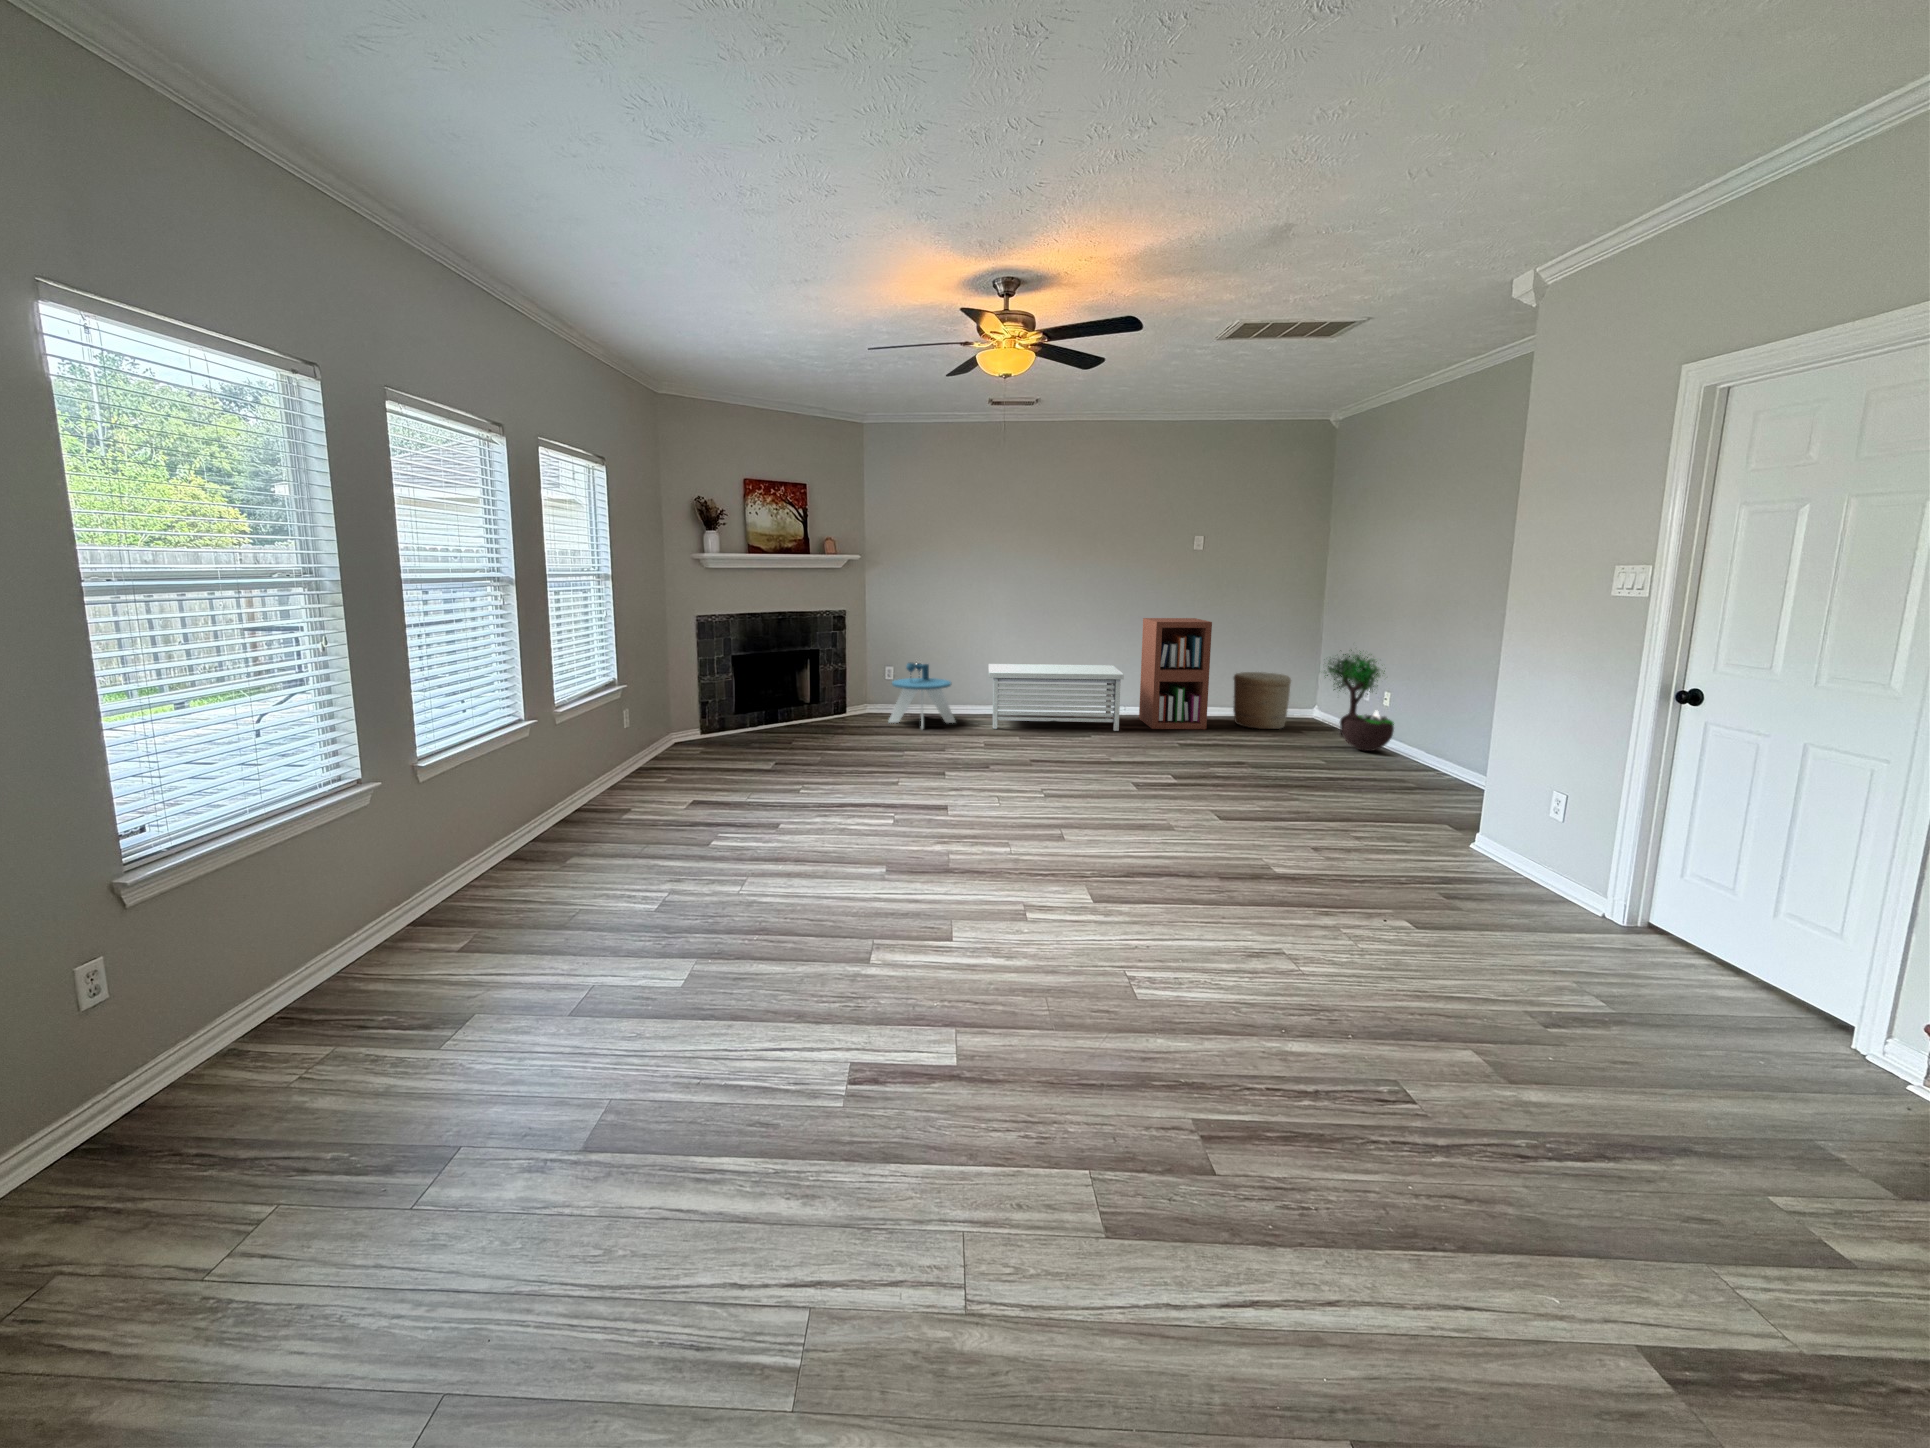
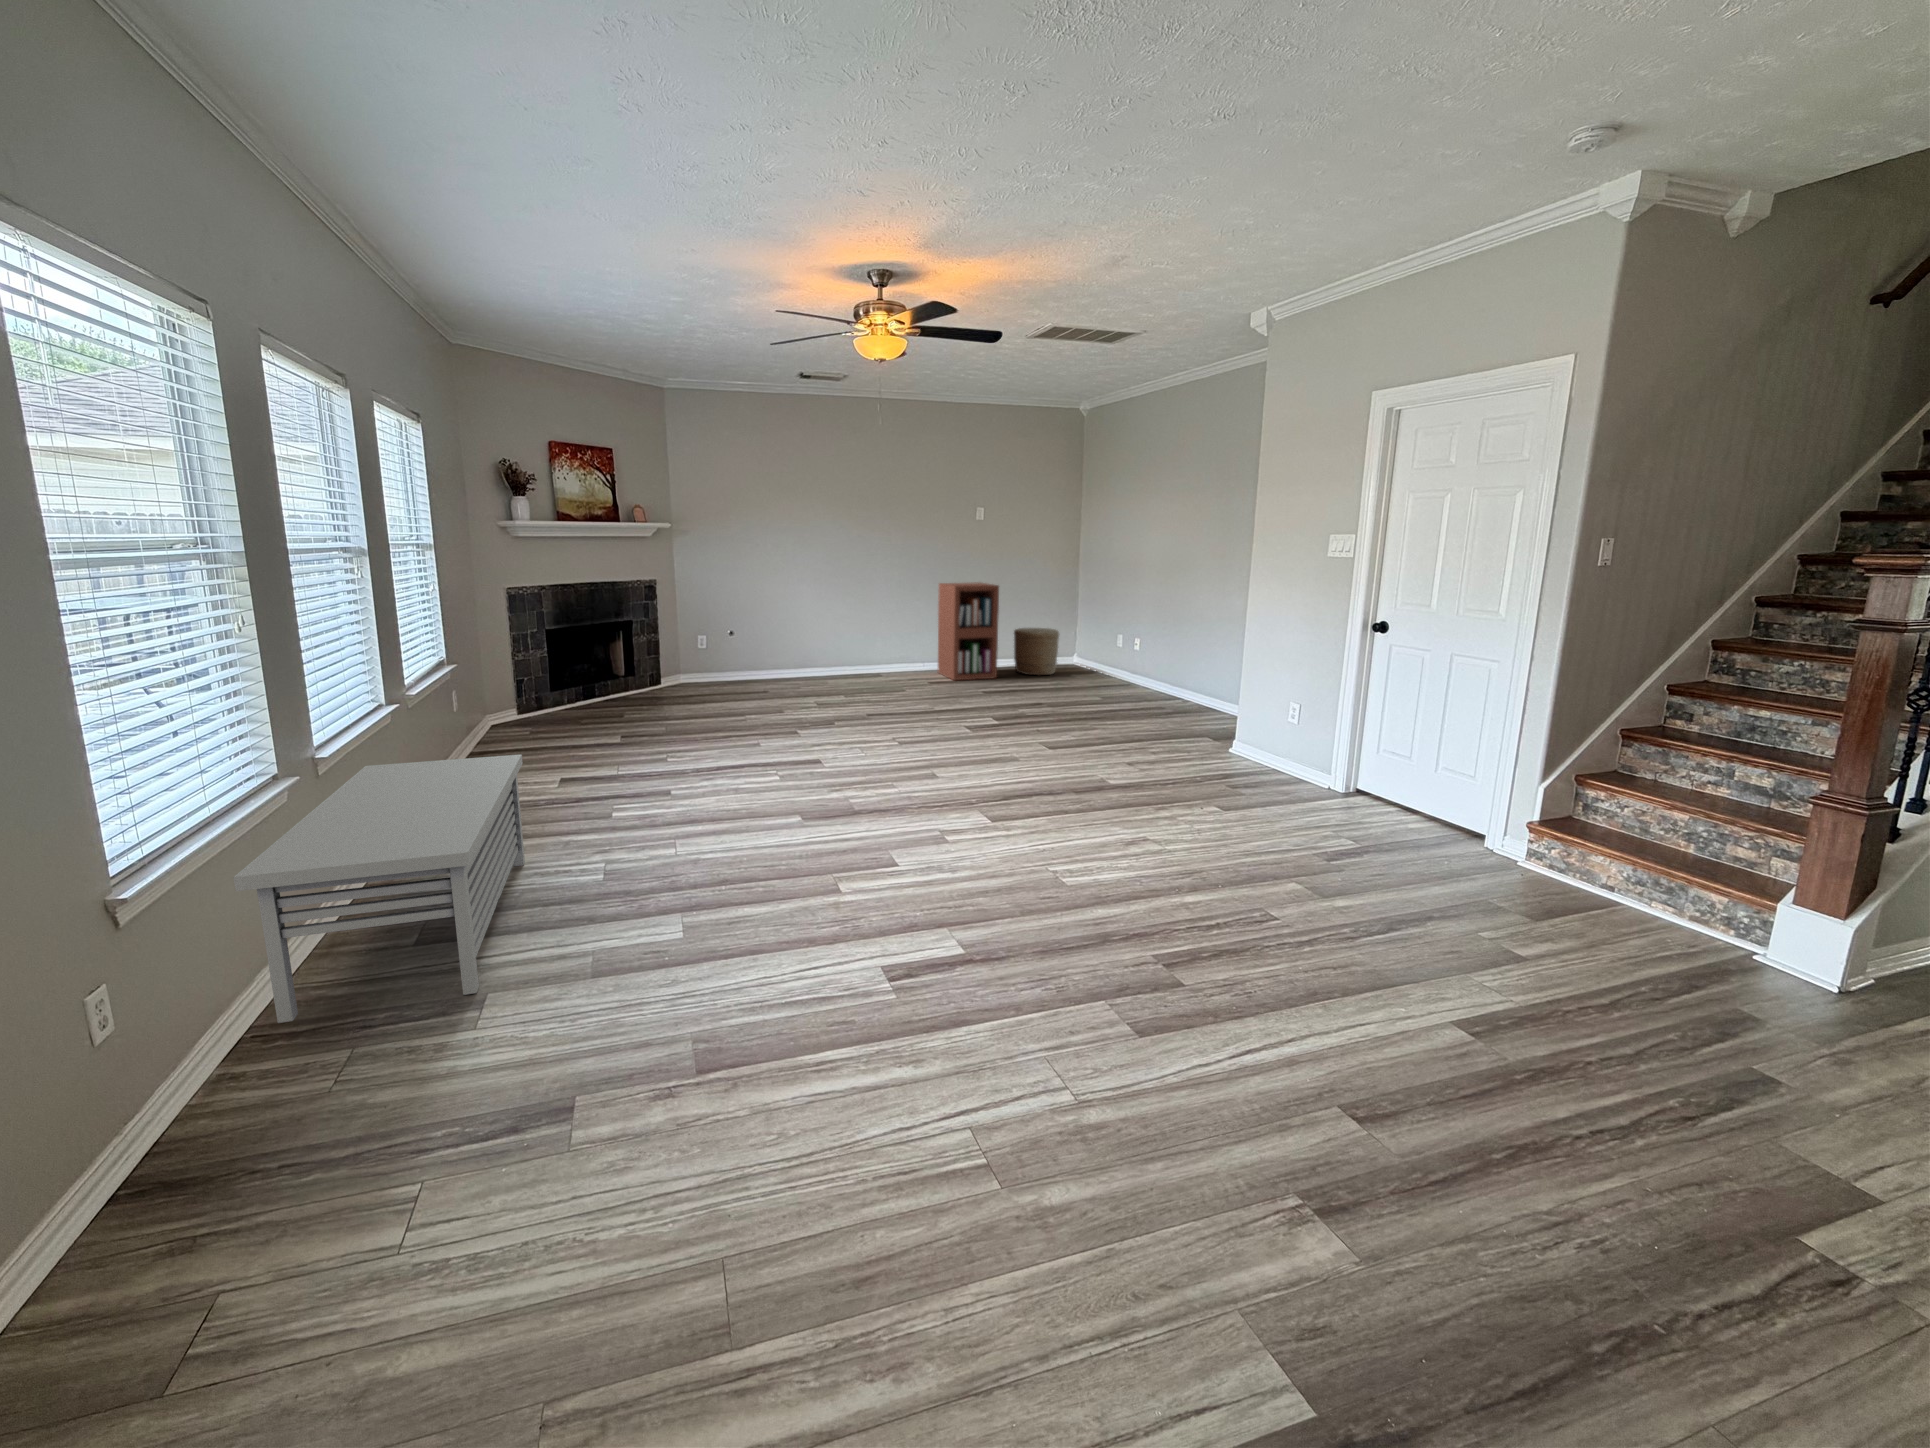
potted tree: present [1325,650,1394,751] -> none [1087,600,1144,687]
side table: present [889,663,955,728] -> none [712,630,779,694]
storage bench: present [989,664,1124,731] -> present [233,754,525,1023]

